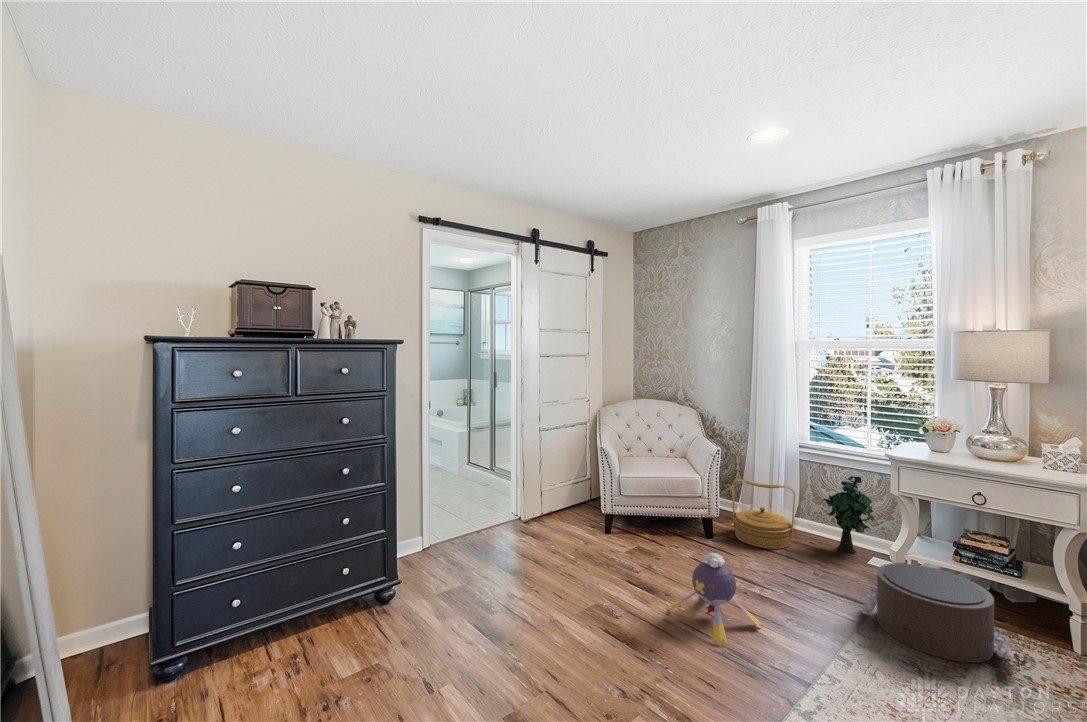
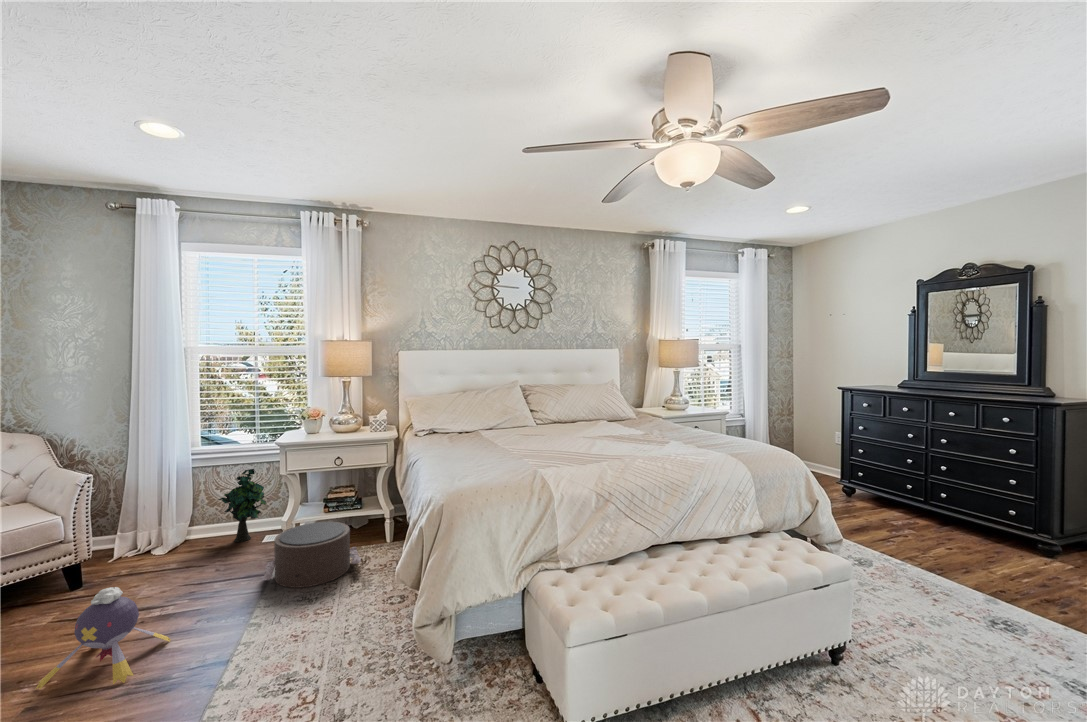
woven basket: present [732,479,795,549] -> none [109,496,191,574]

